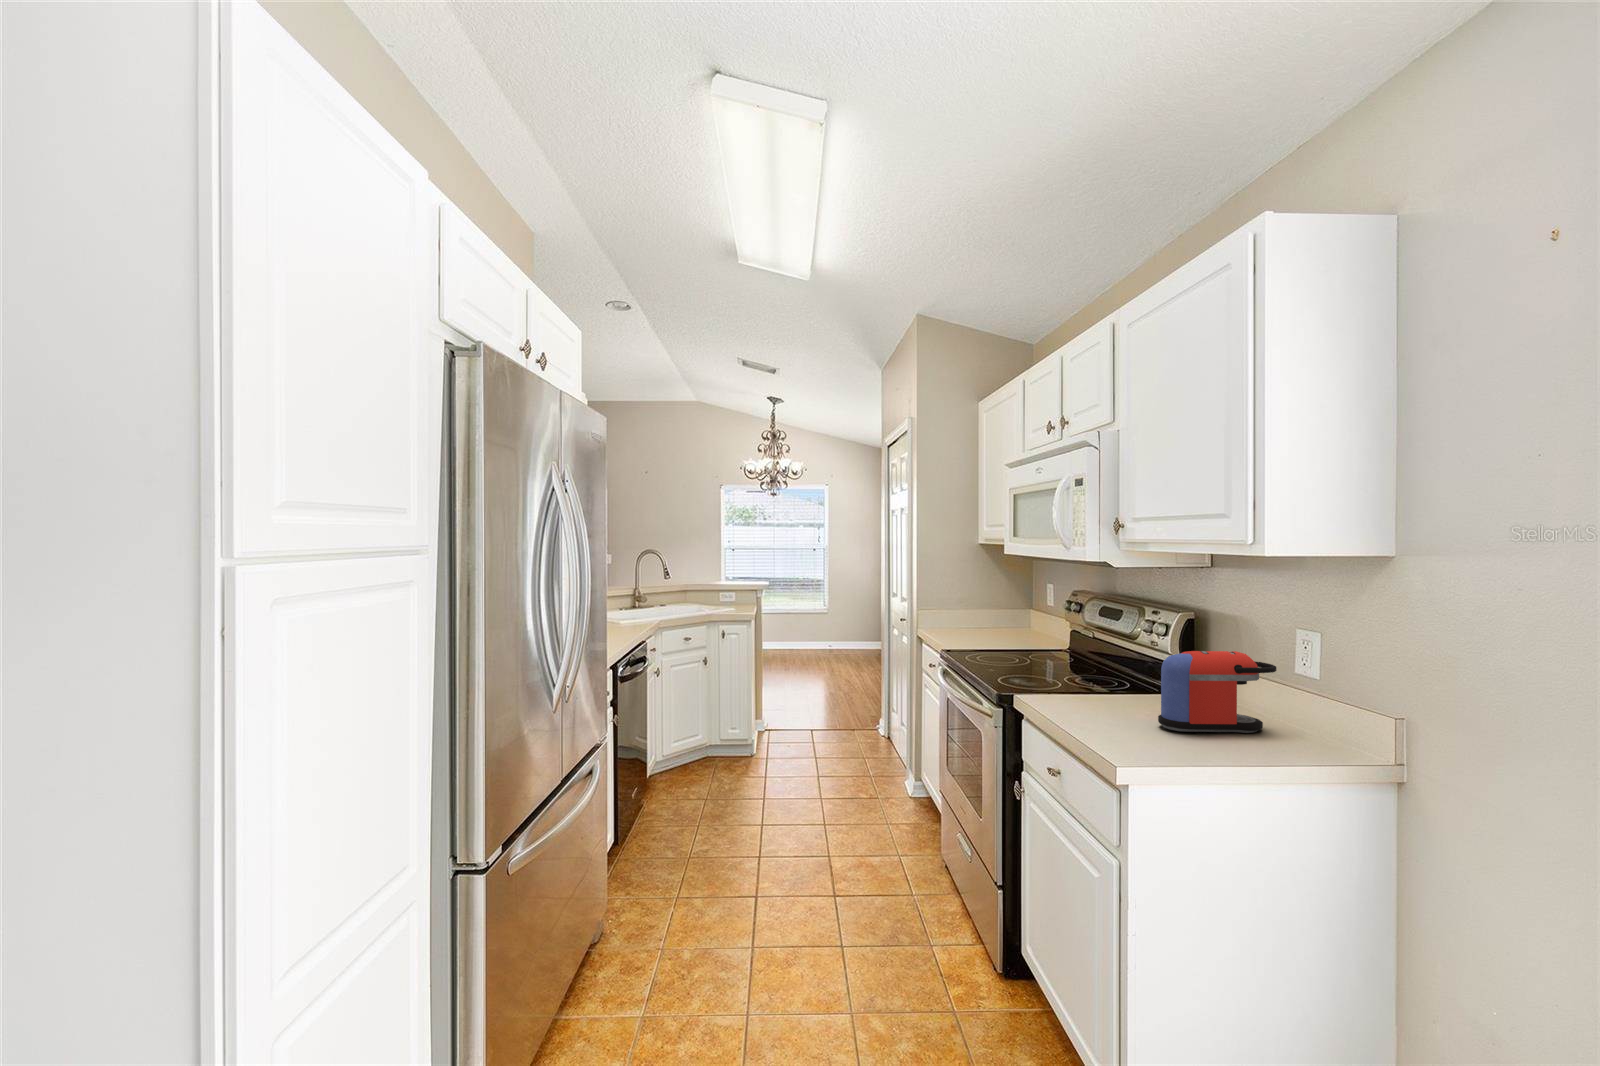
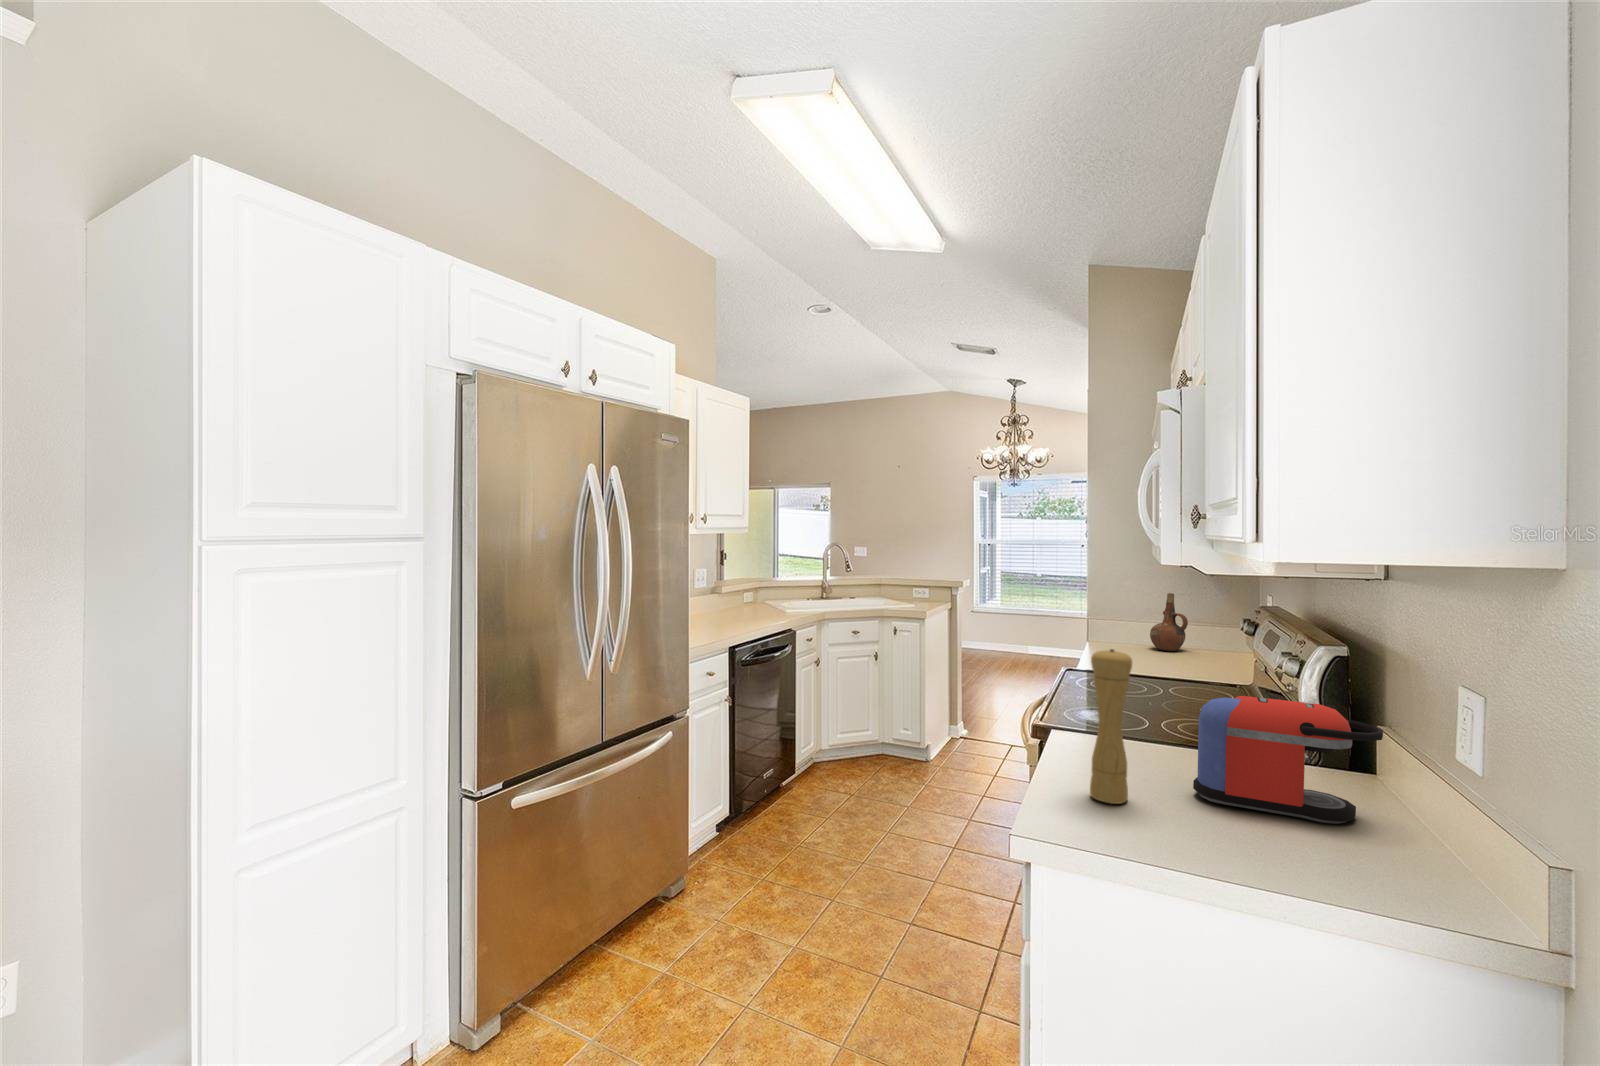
ceramic pitcher: none [963,584,991,631] -> present [1150,593,1188,651]
pepper mill: none [1106,624,1137,744] -> present [1090,649,1132,804]

